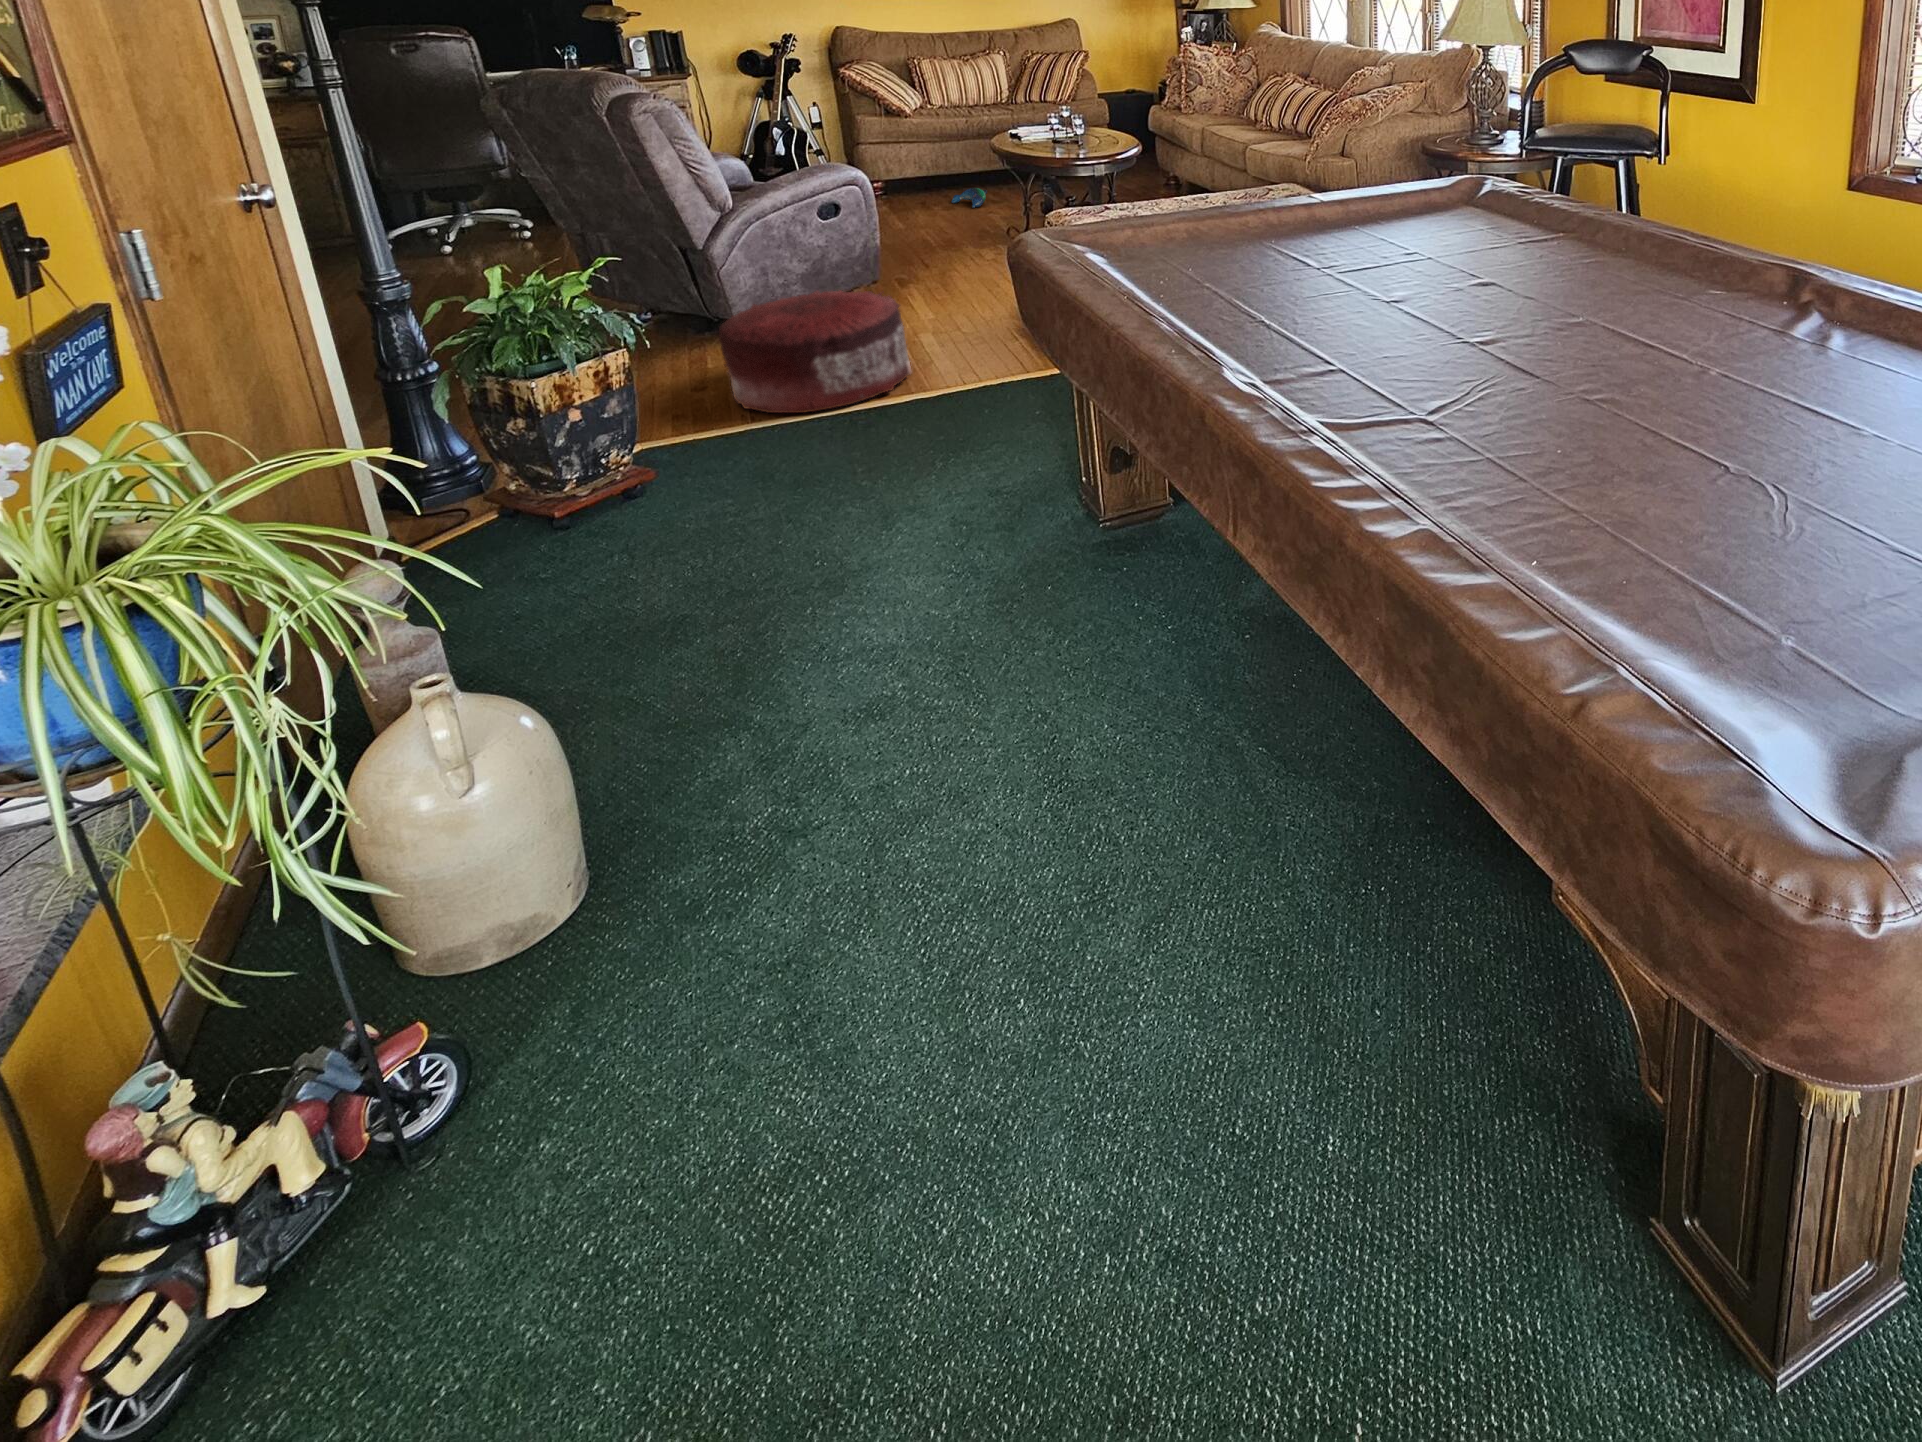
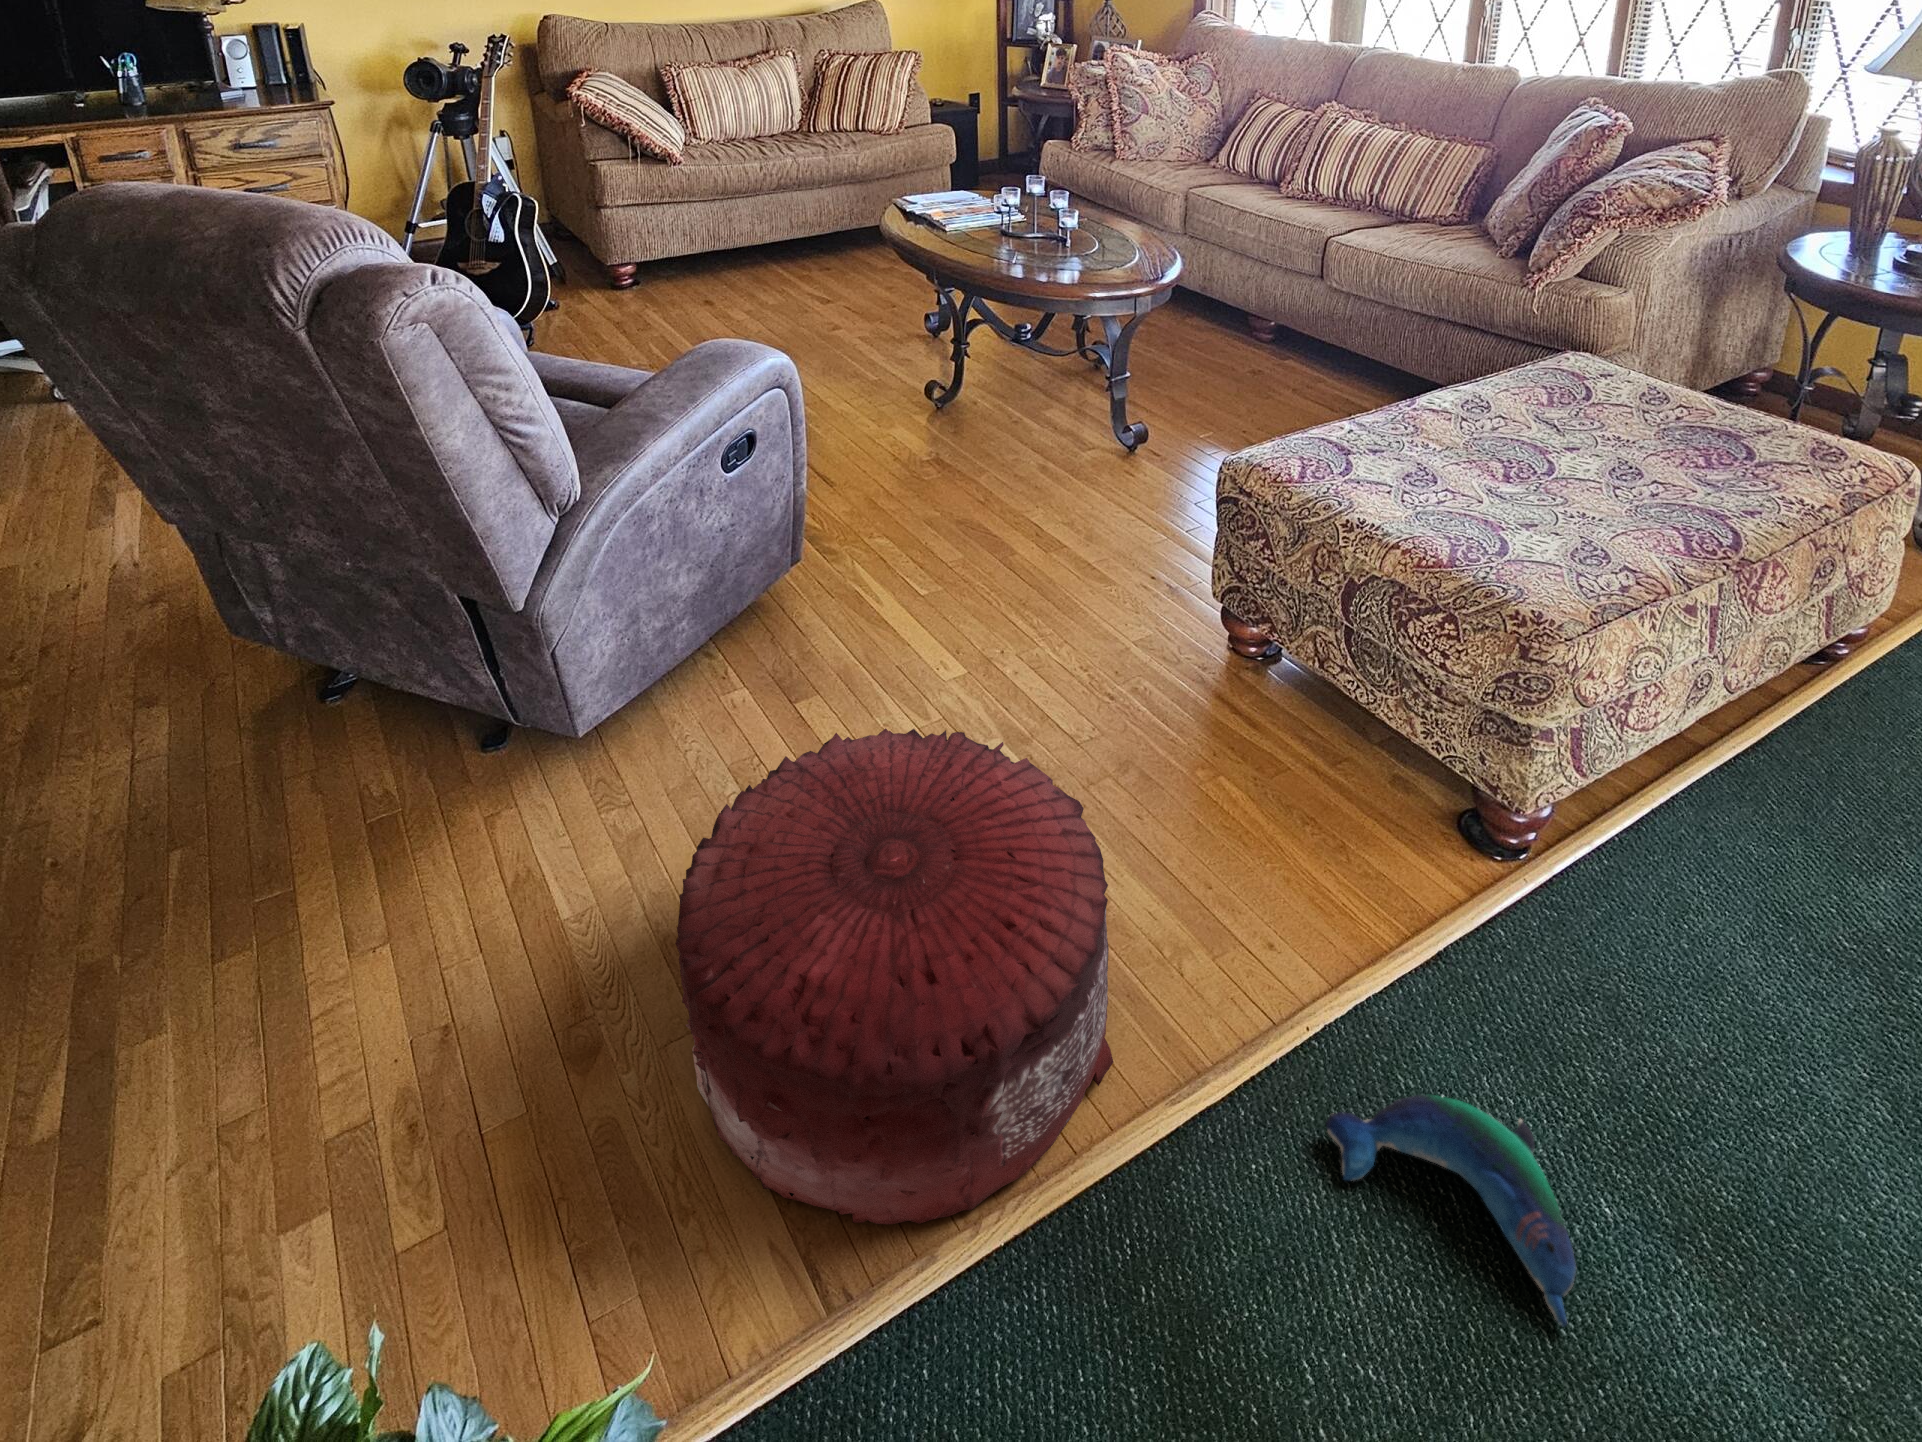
plush toy: present [952,188,987,208] -> present [1326,1095,1576,1326]

